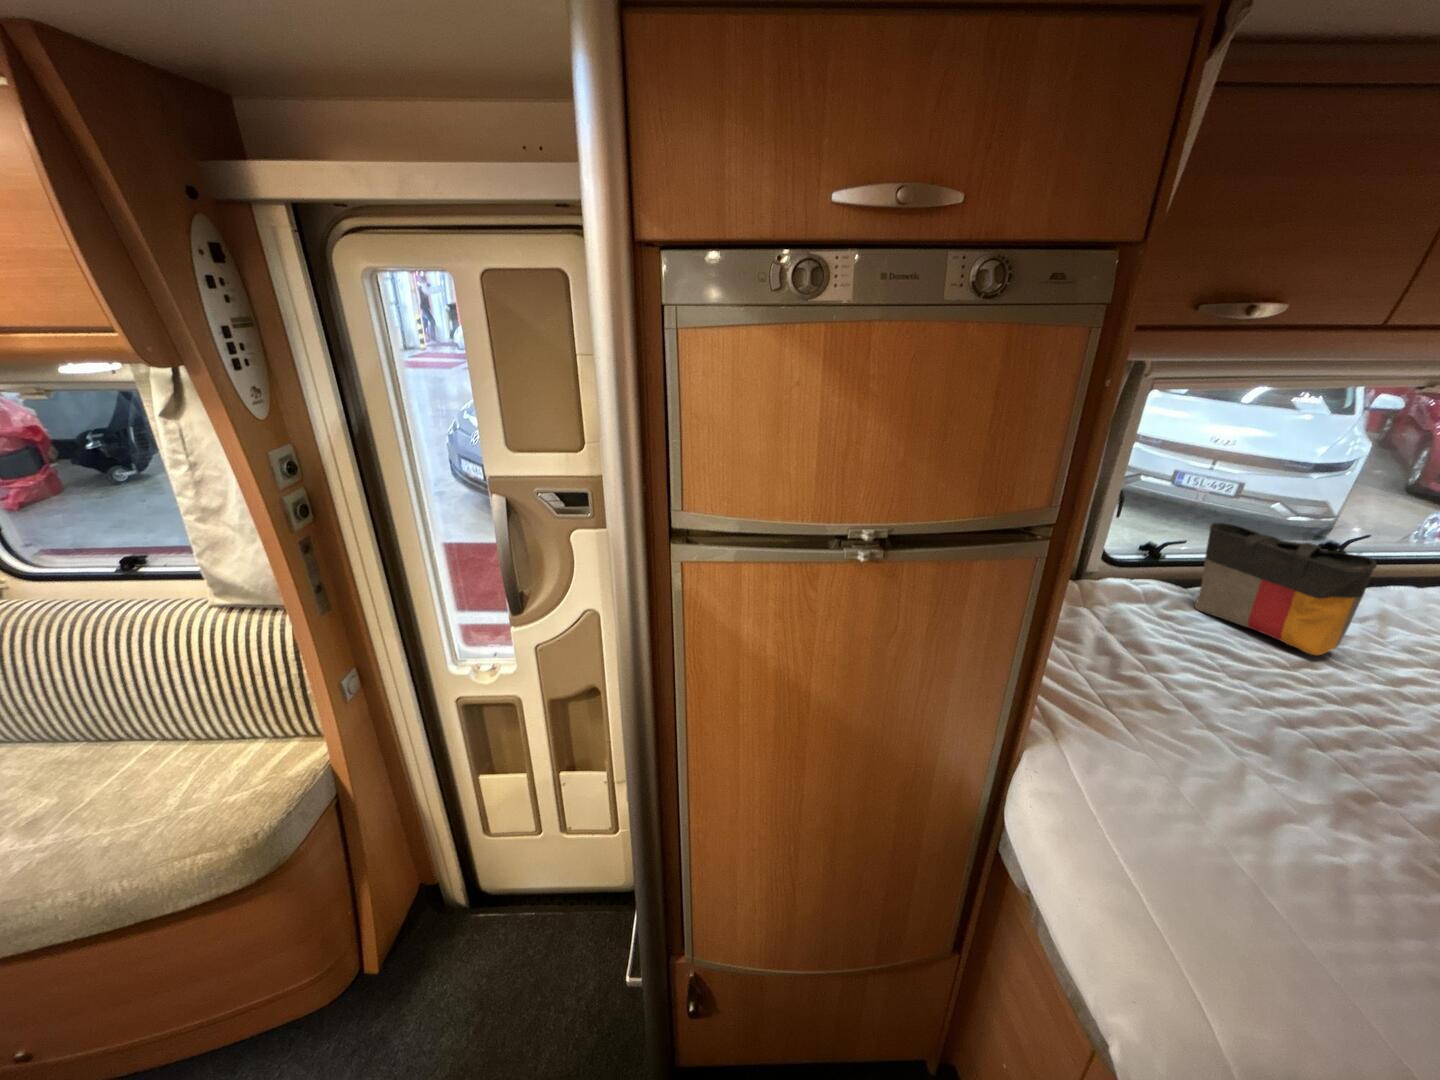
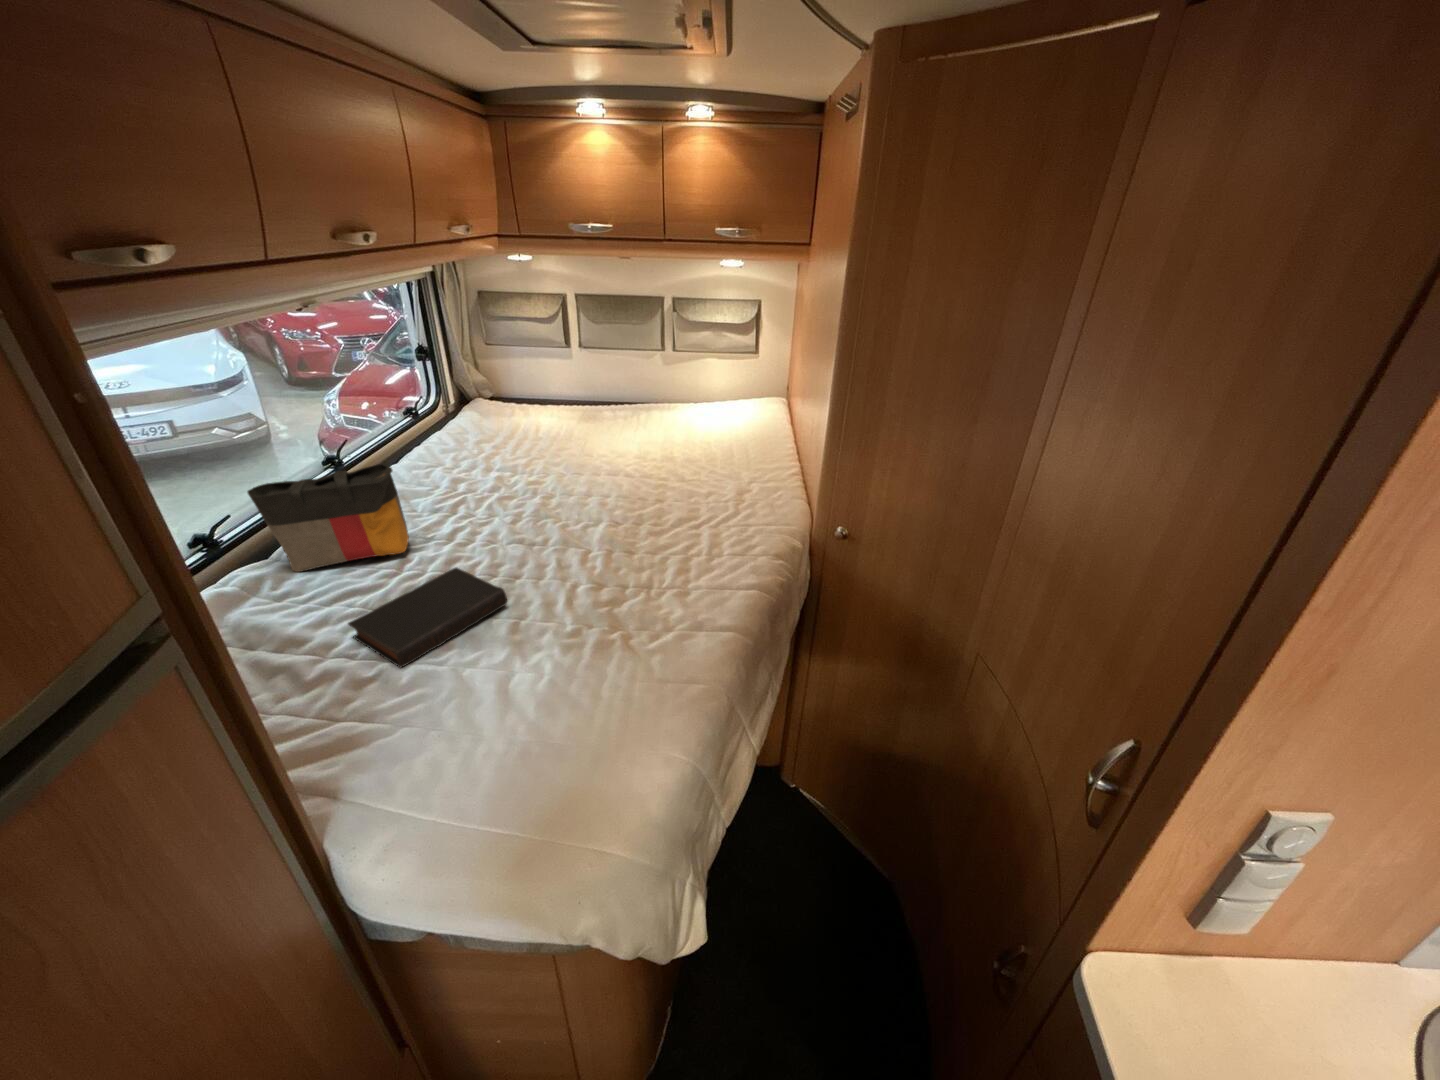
book: none [1186,661,1396,774] -> present [348,568,507,667]

